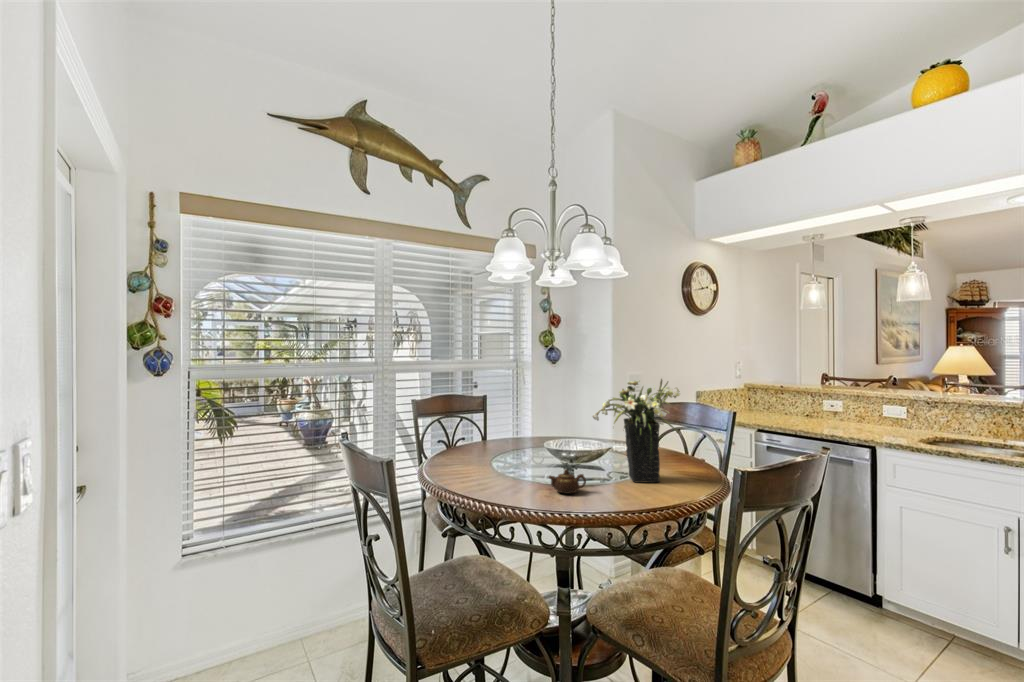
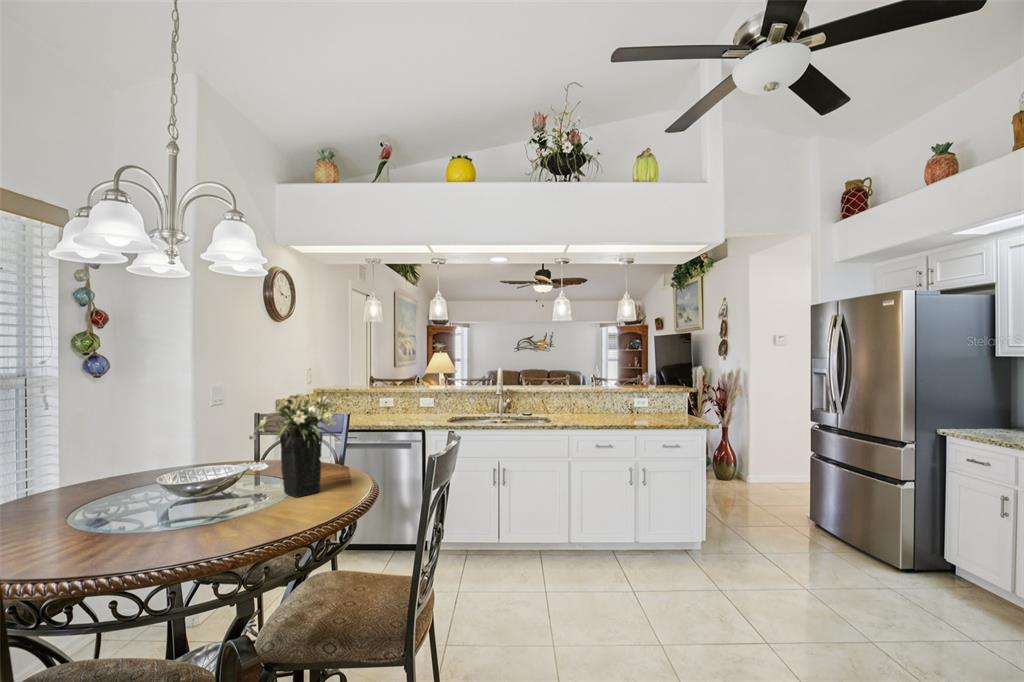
teapot: present [549,469,586,493] -> none [216,500,260,529]

